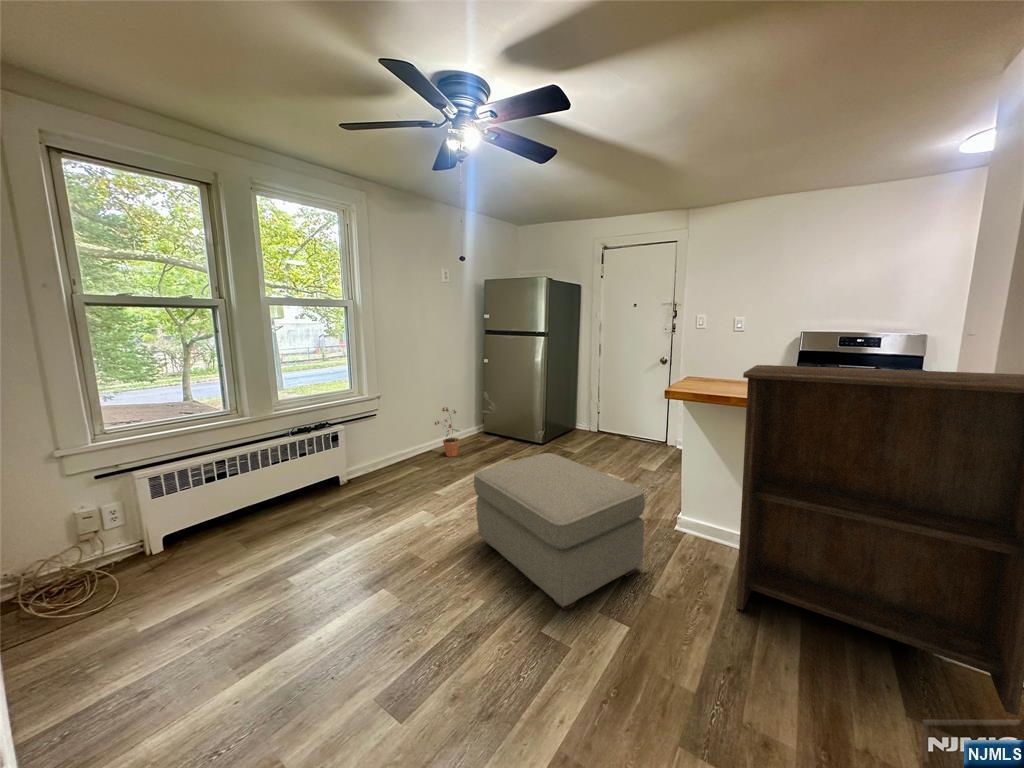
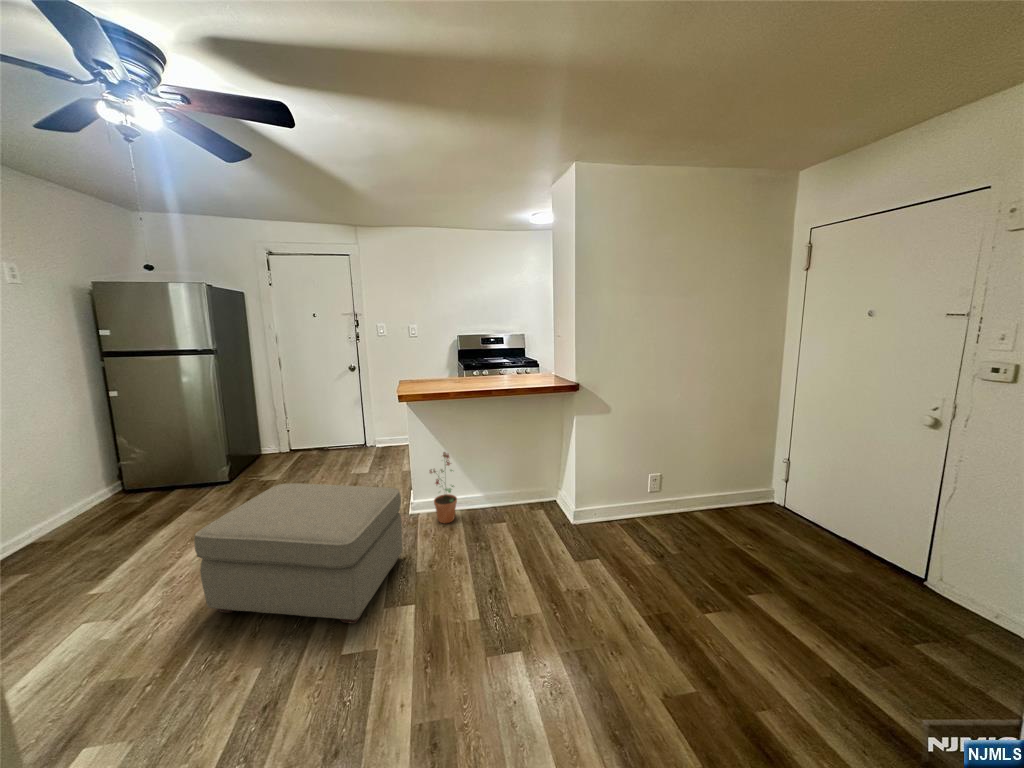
bookshelf: present [736,365,1024,716] -> none [465,372,604,550]
potted plant: present [435,408,460,457] -> present [430,452,457,523]

